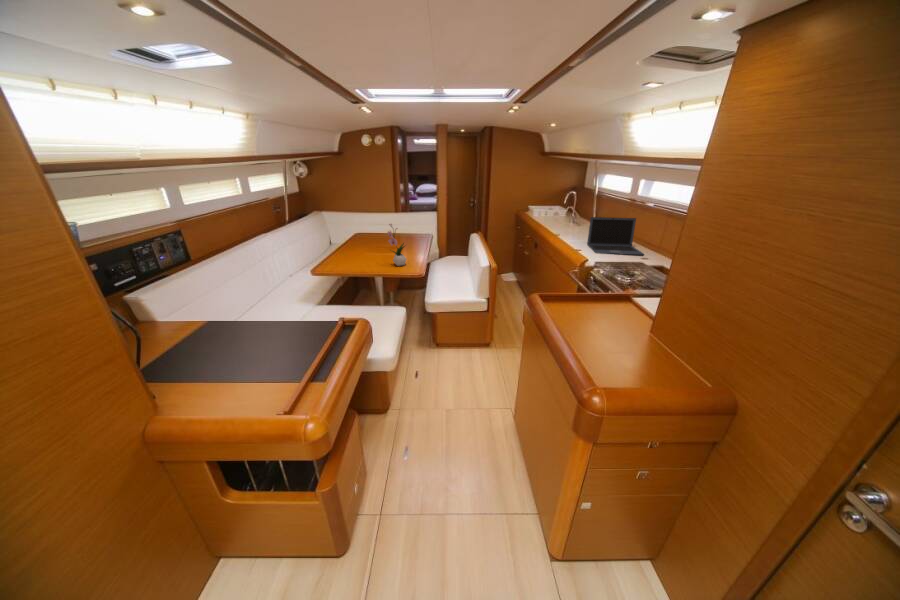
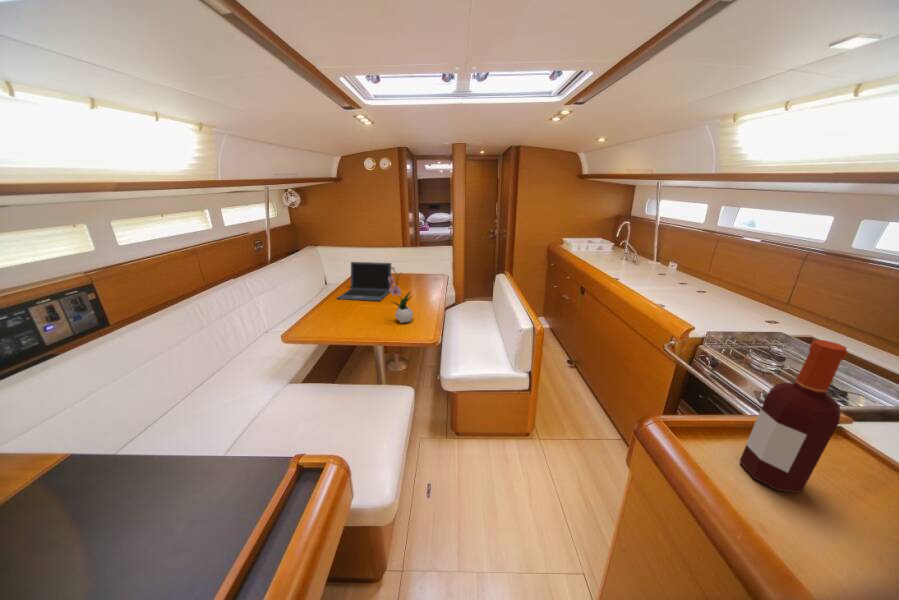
laptop: present [587,217,644,255] -> present [337,262,391,301]
bottle: none [567,242,599,315] -> present [740,340,847,493]

